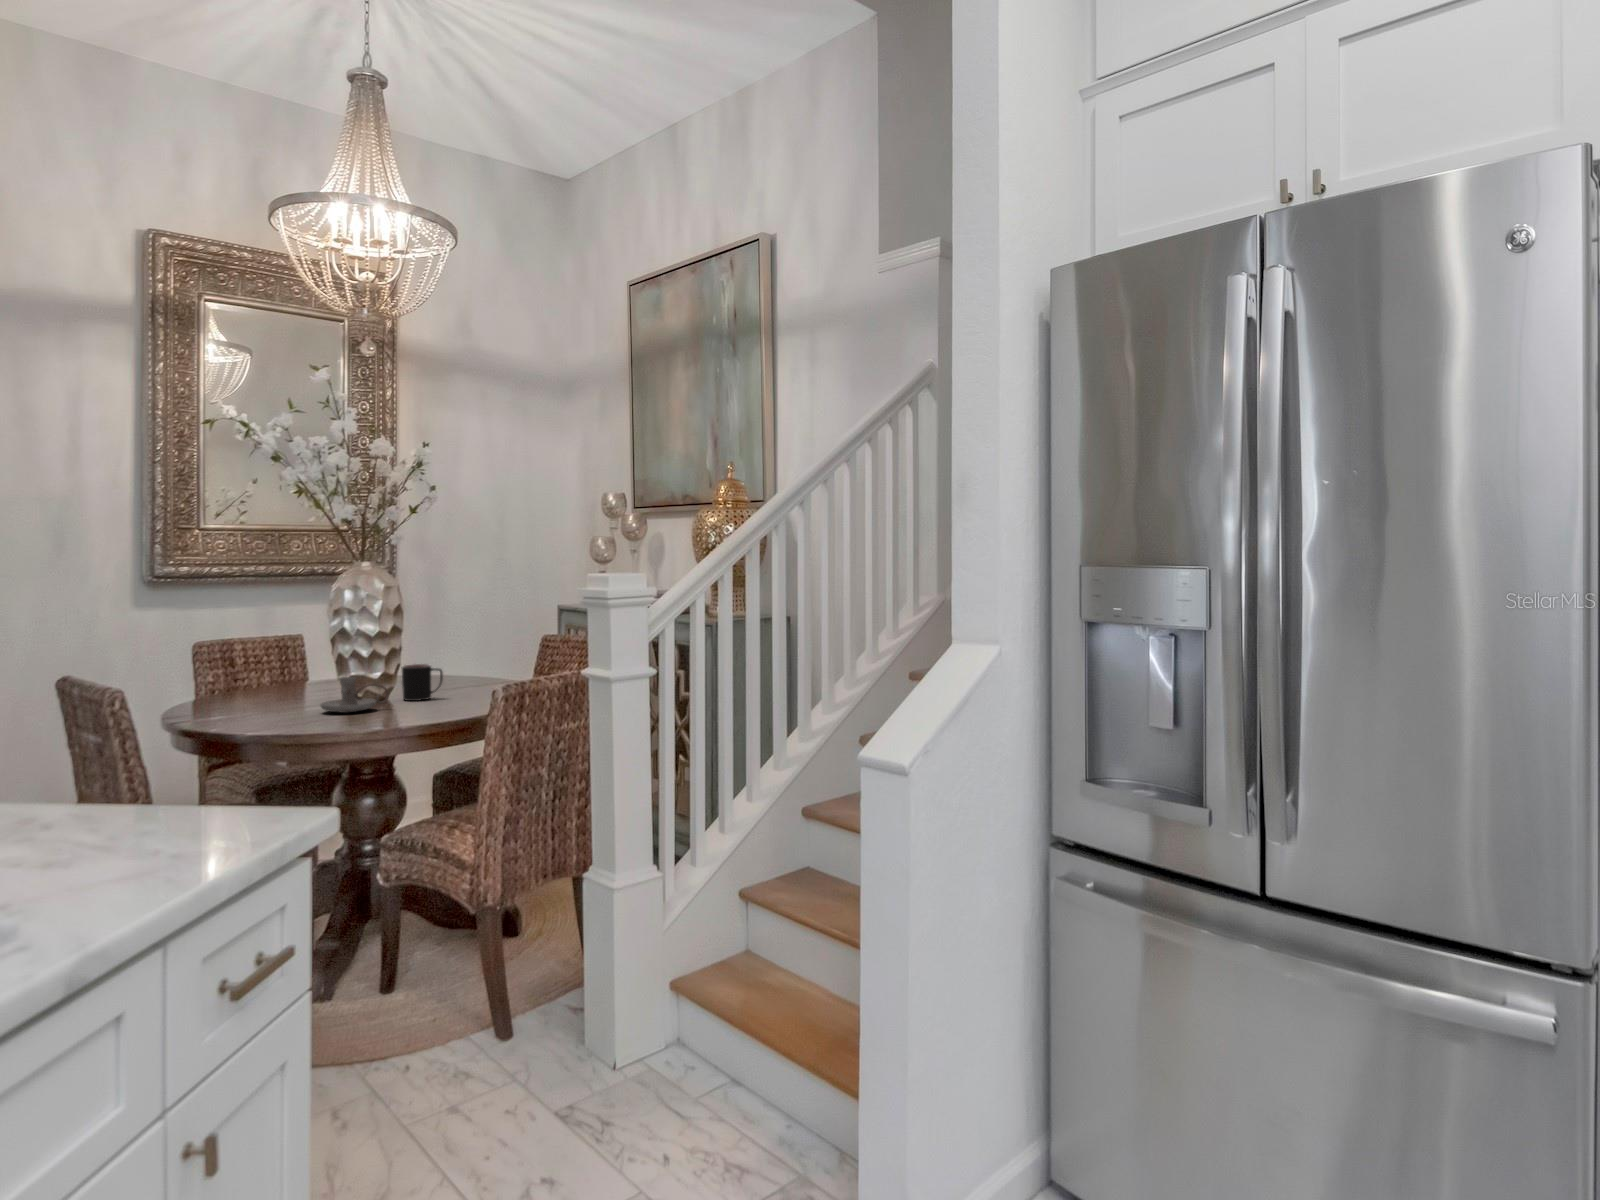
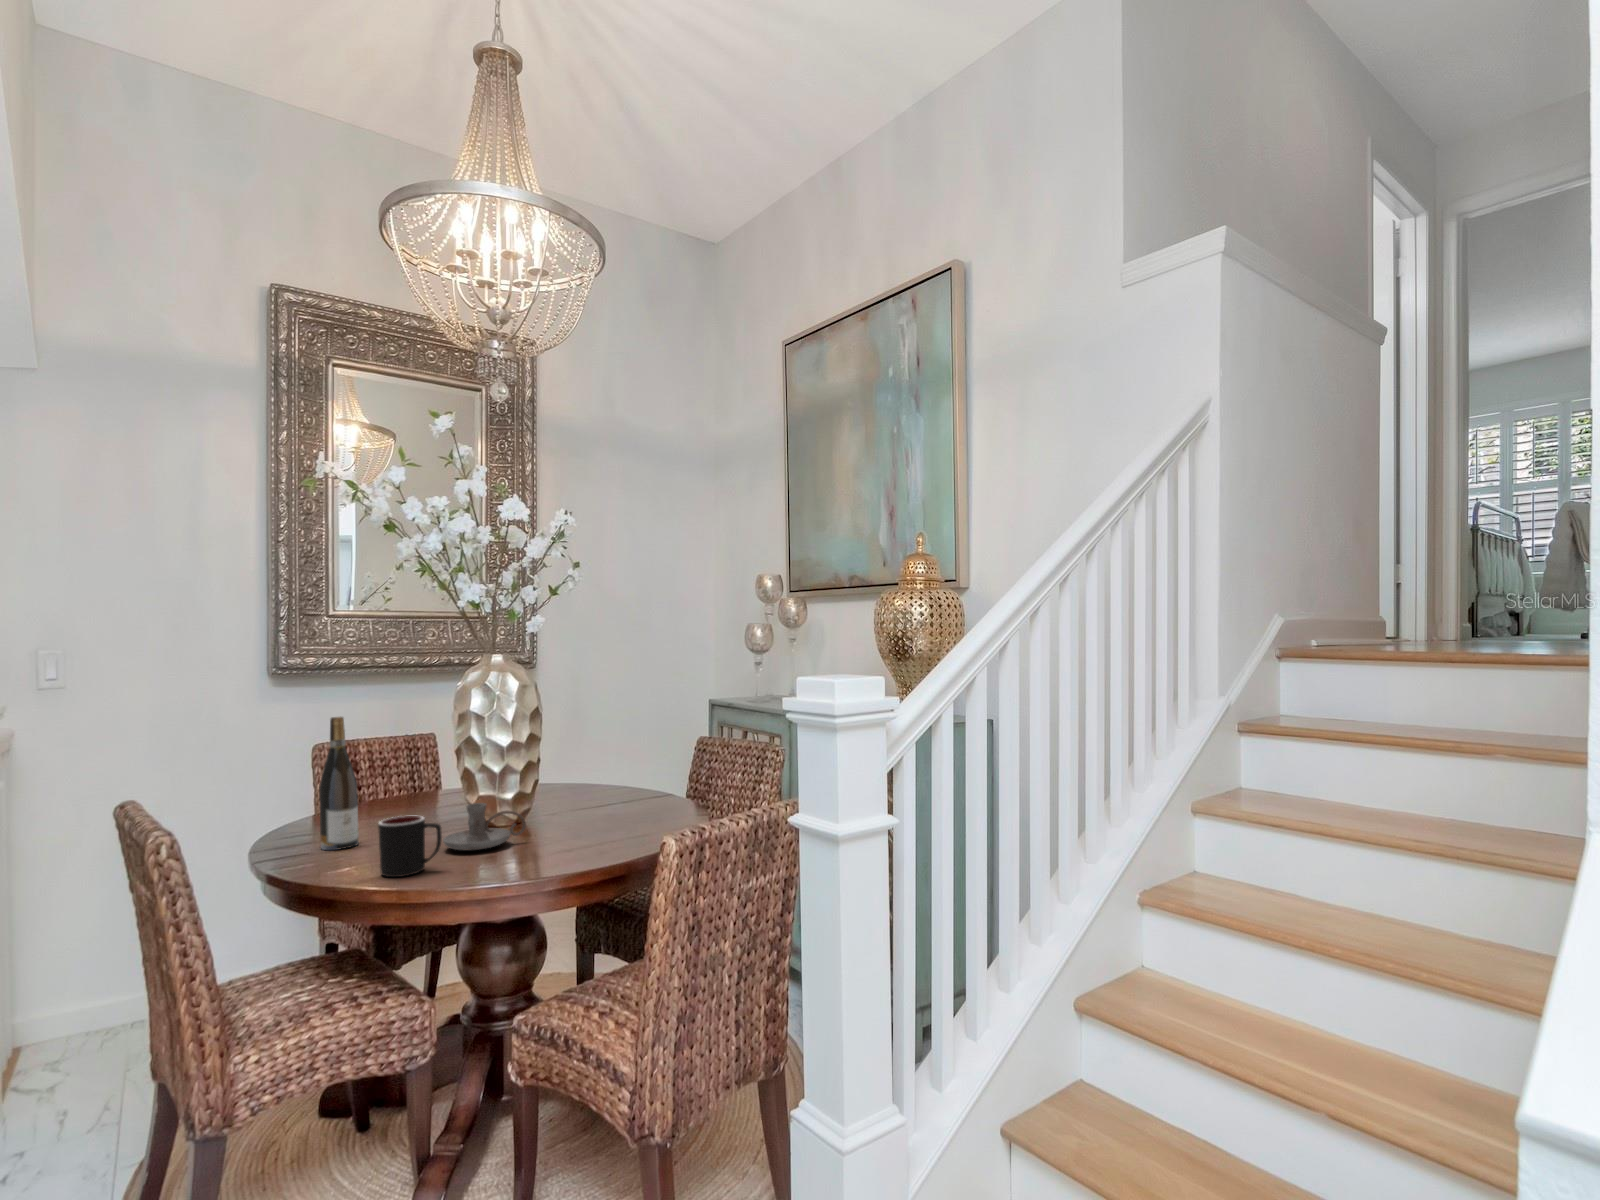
wine bottle: none [213,606,246,713] -> present [319,717,359,850]
mug: present [402,664,443,701] -> present [378,816,442,877]

